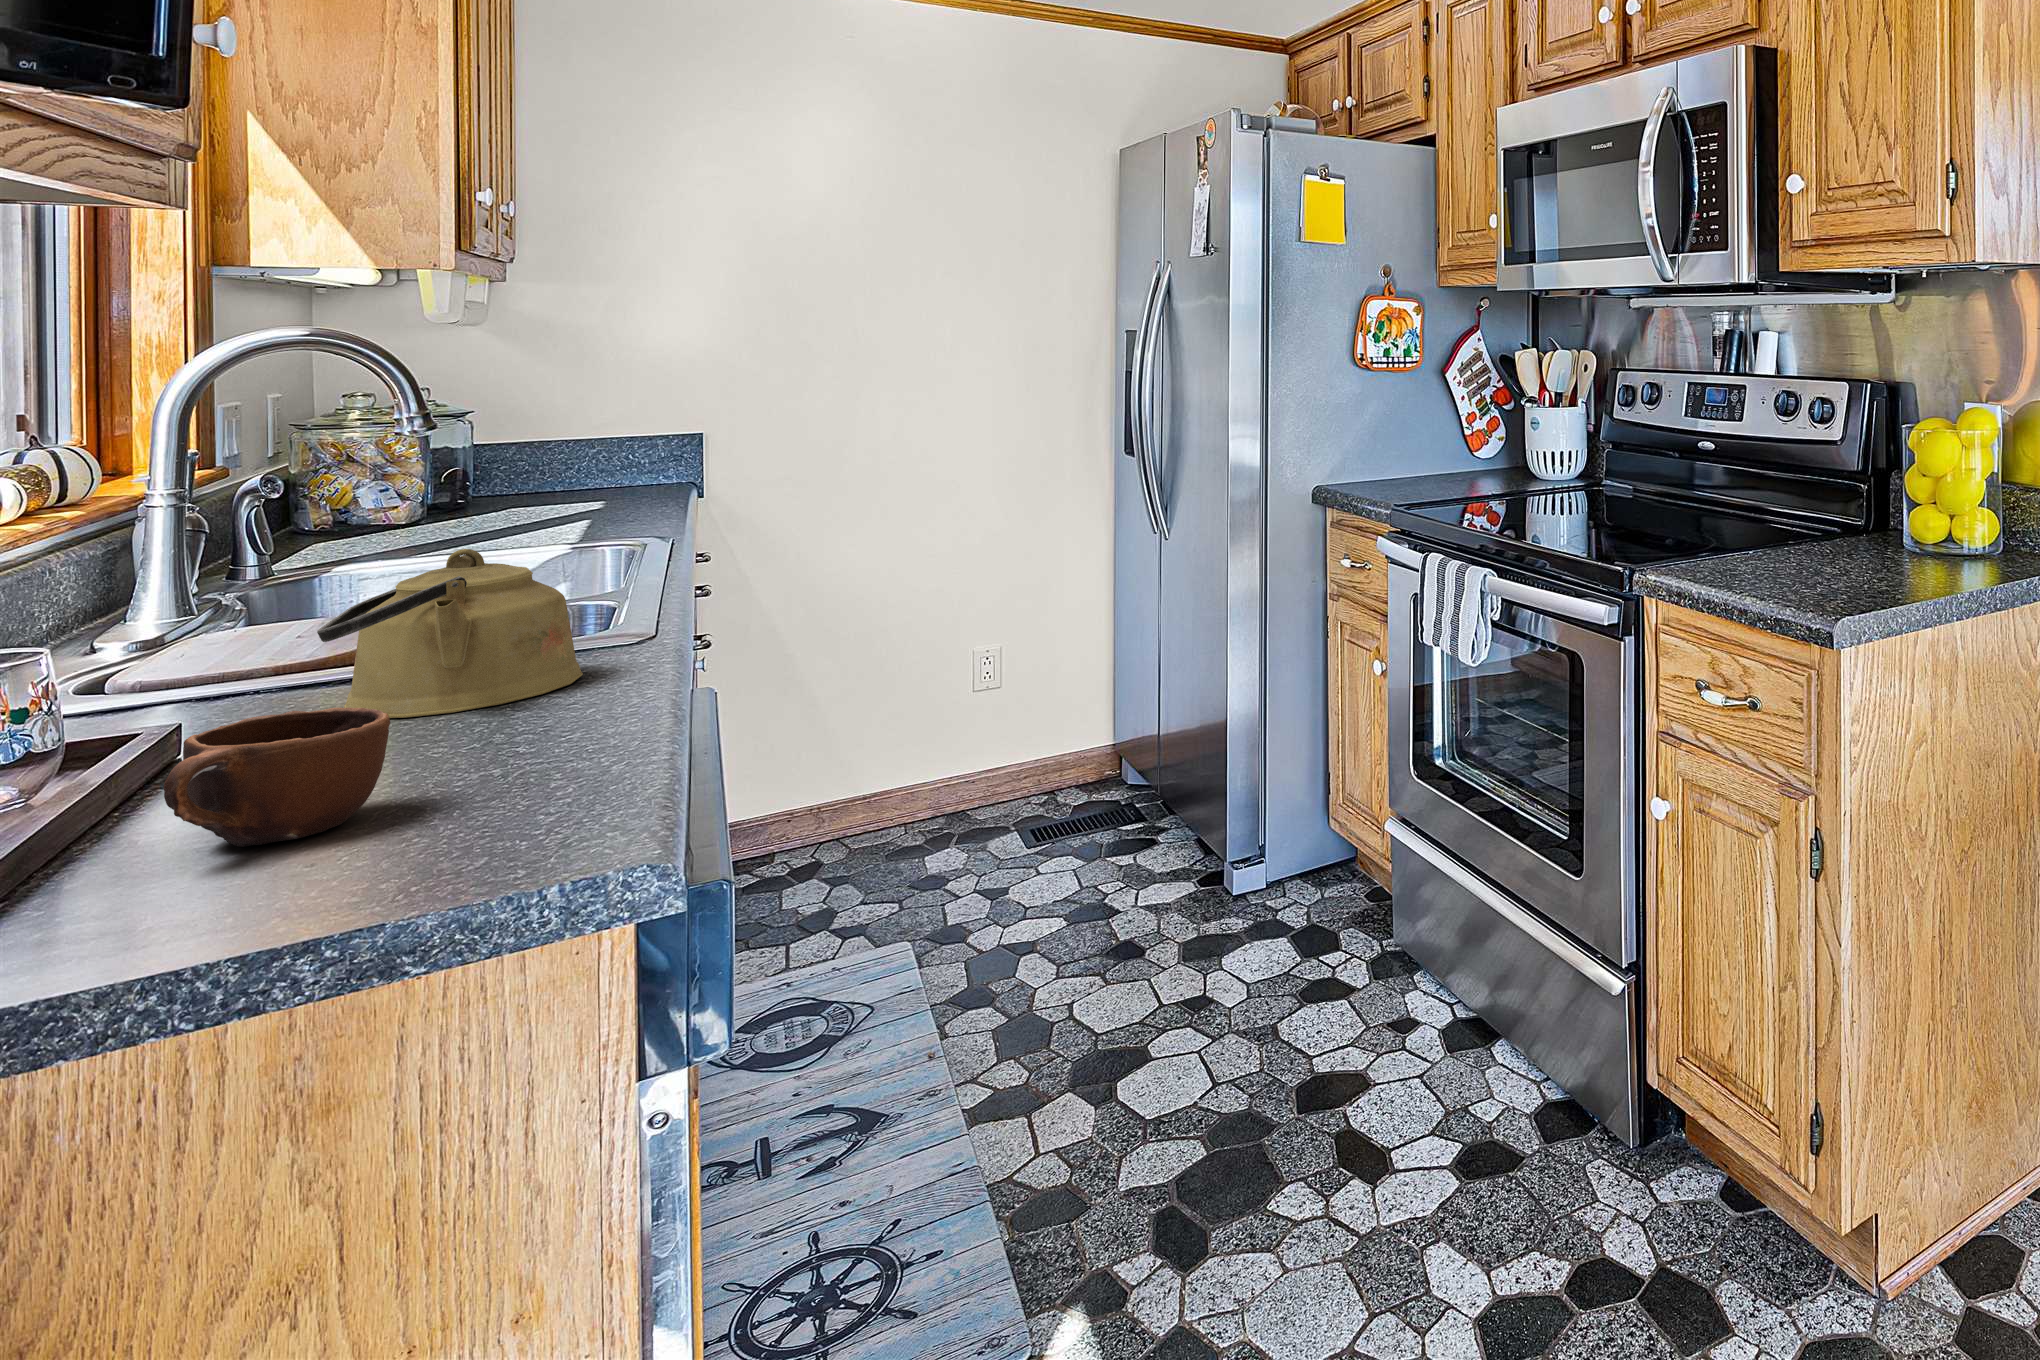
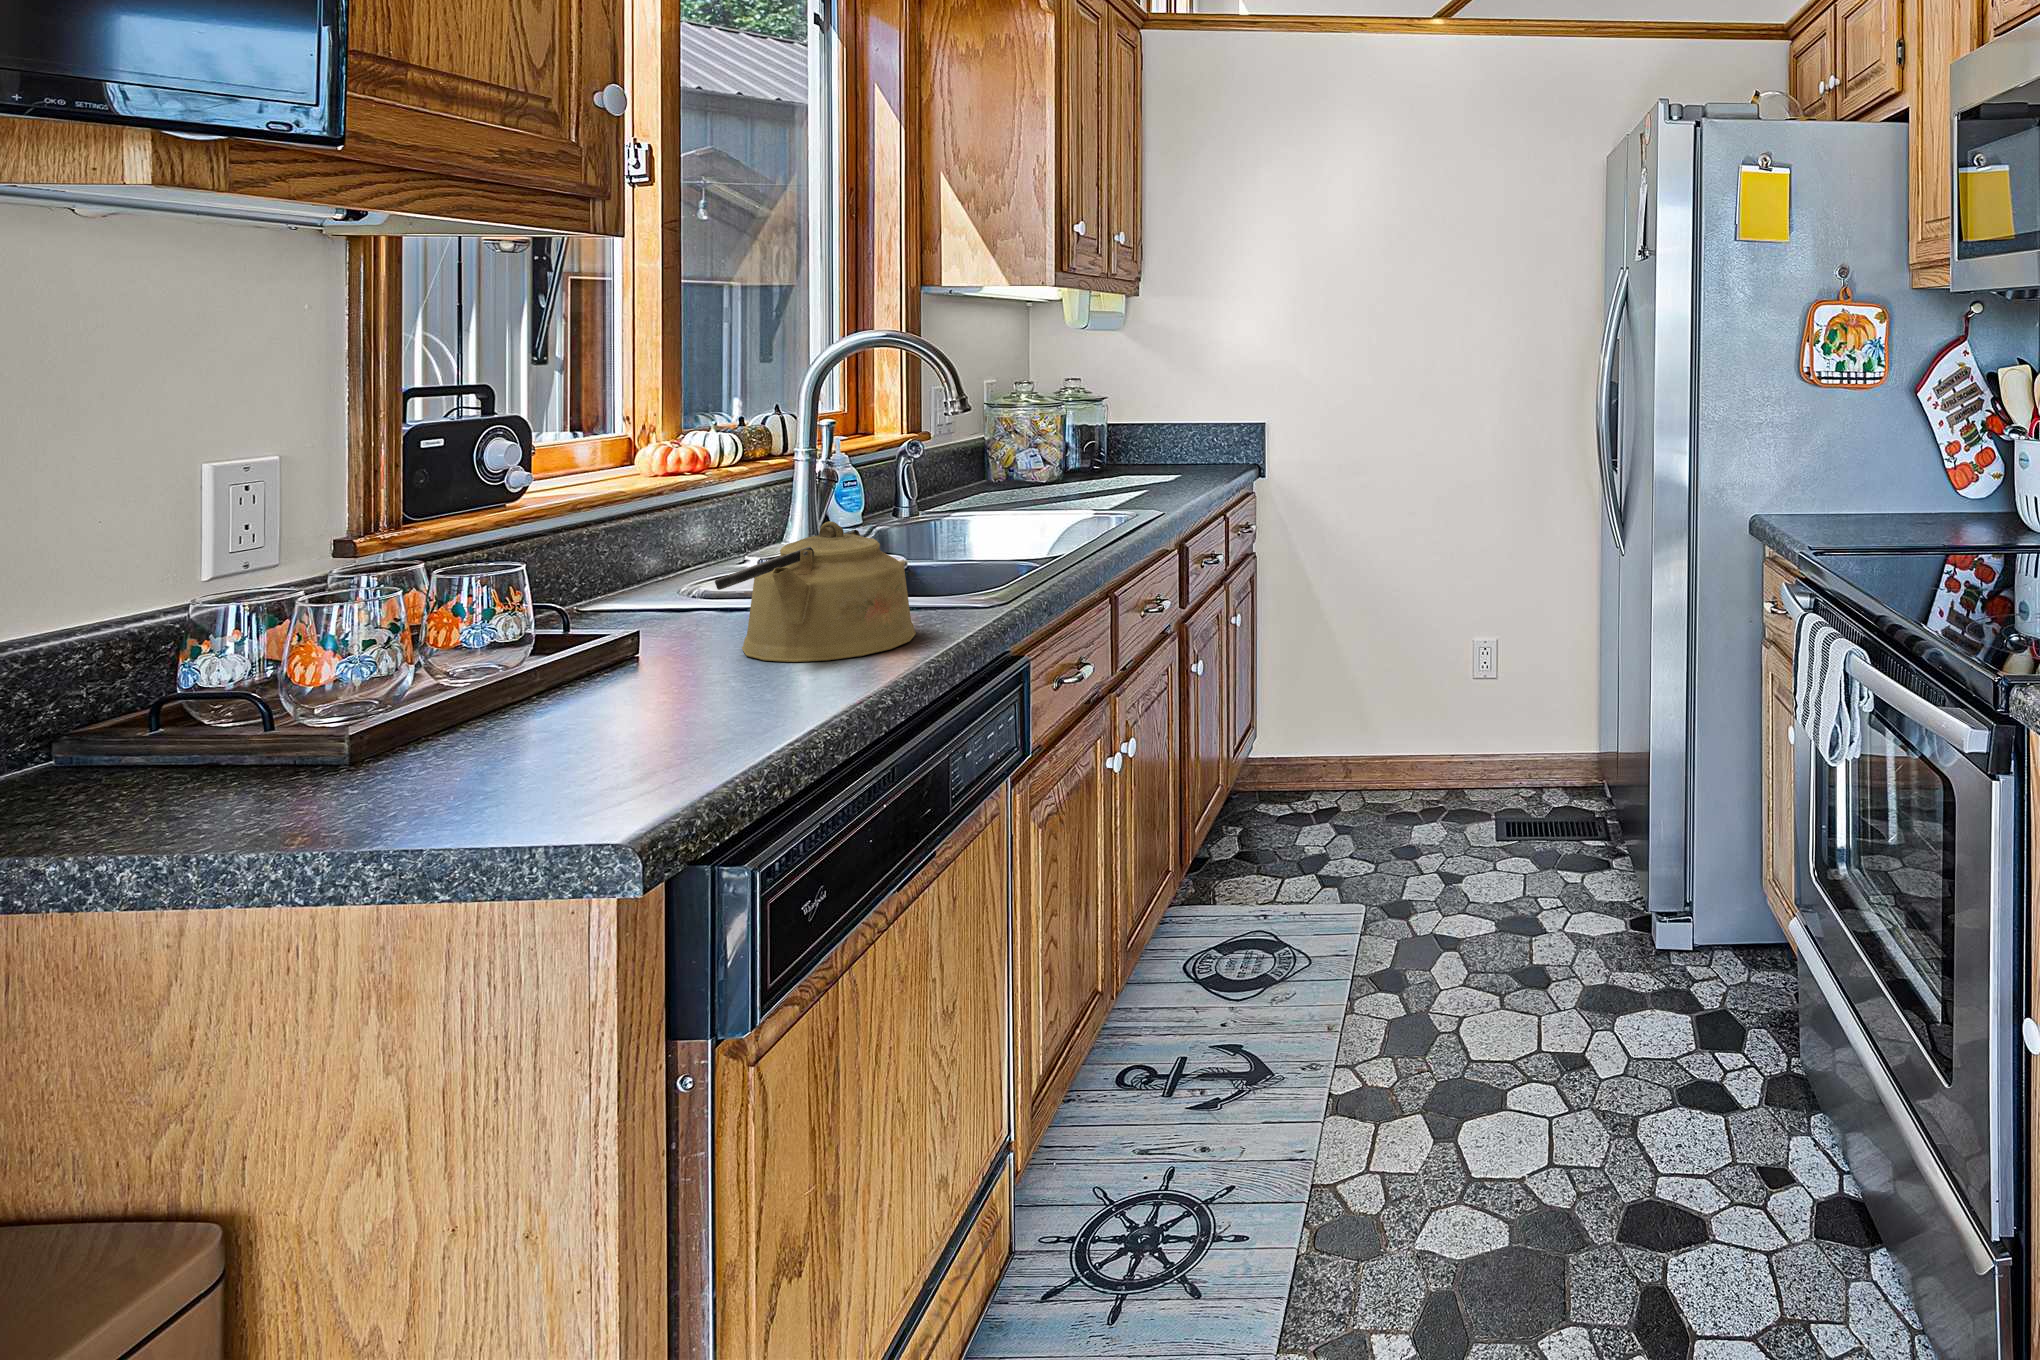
mug: present [164,708,390,847] -> none [435,661,617,770]

